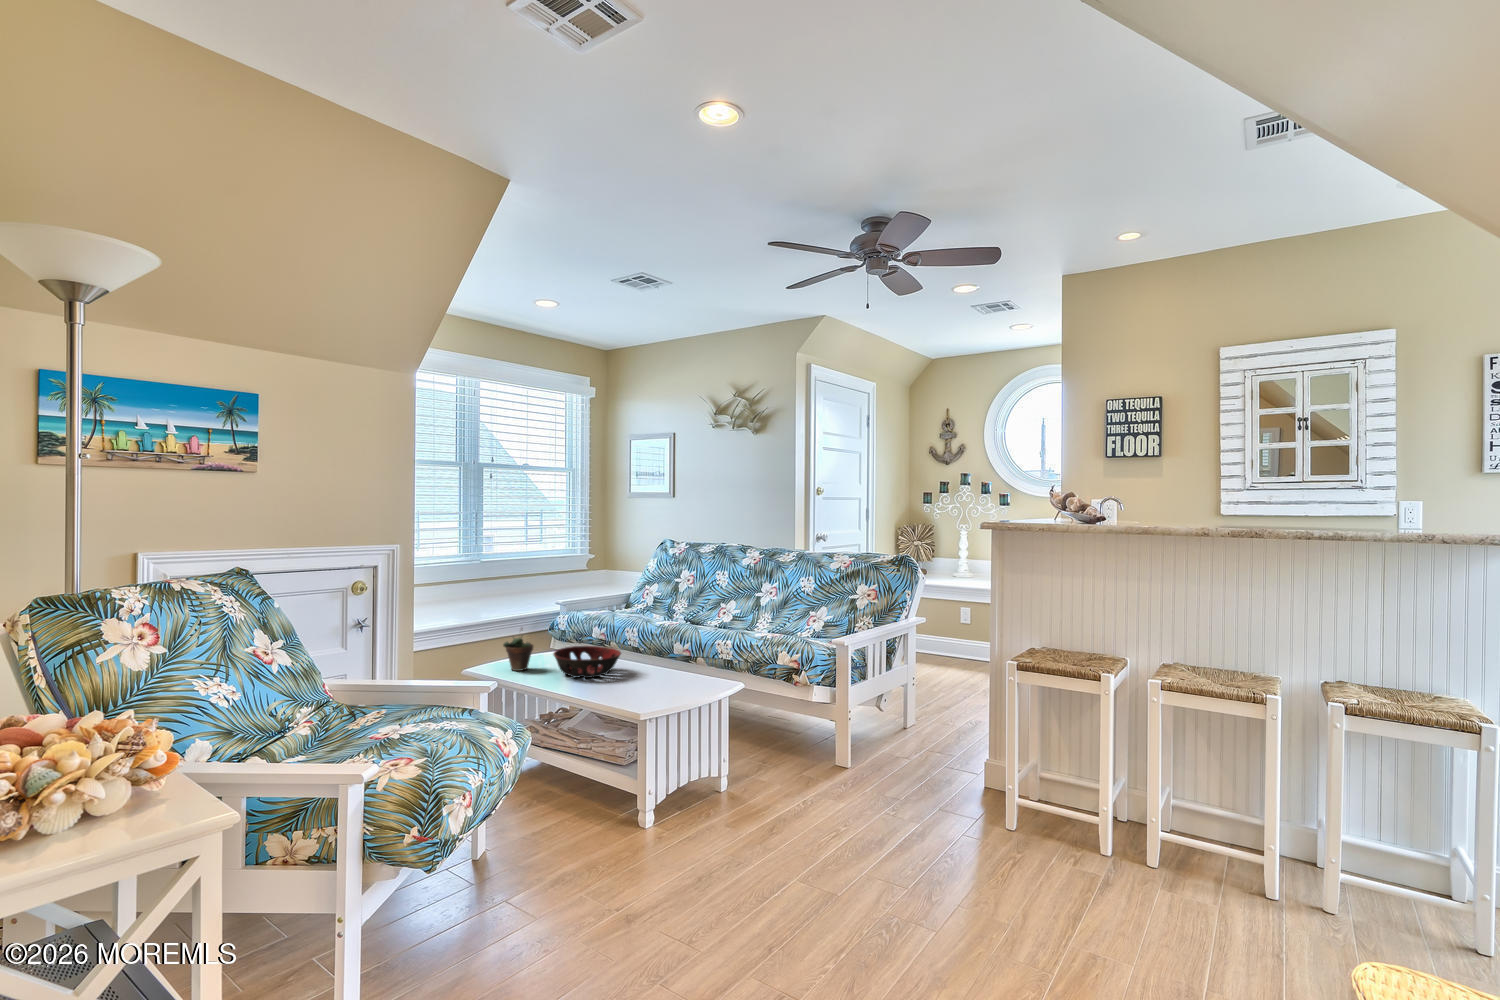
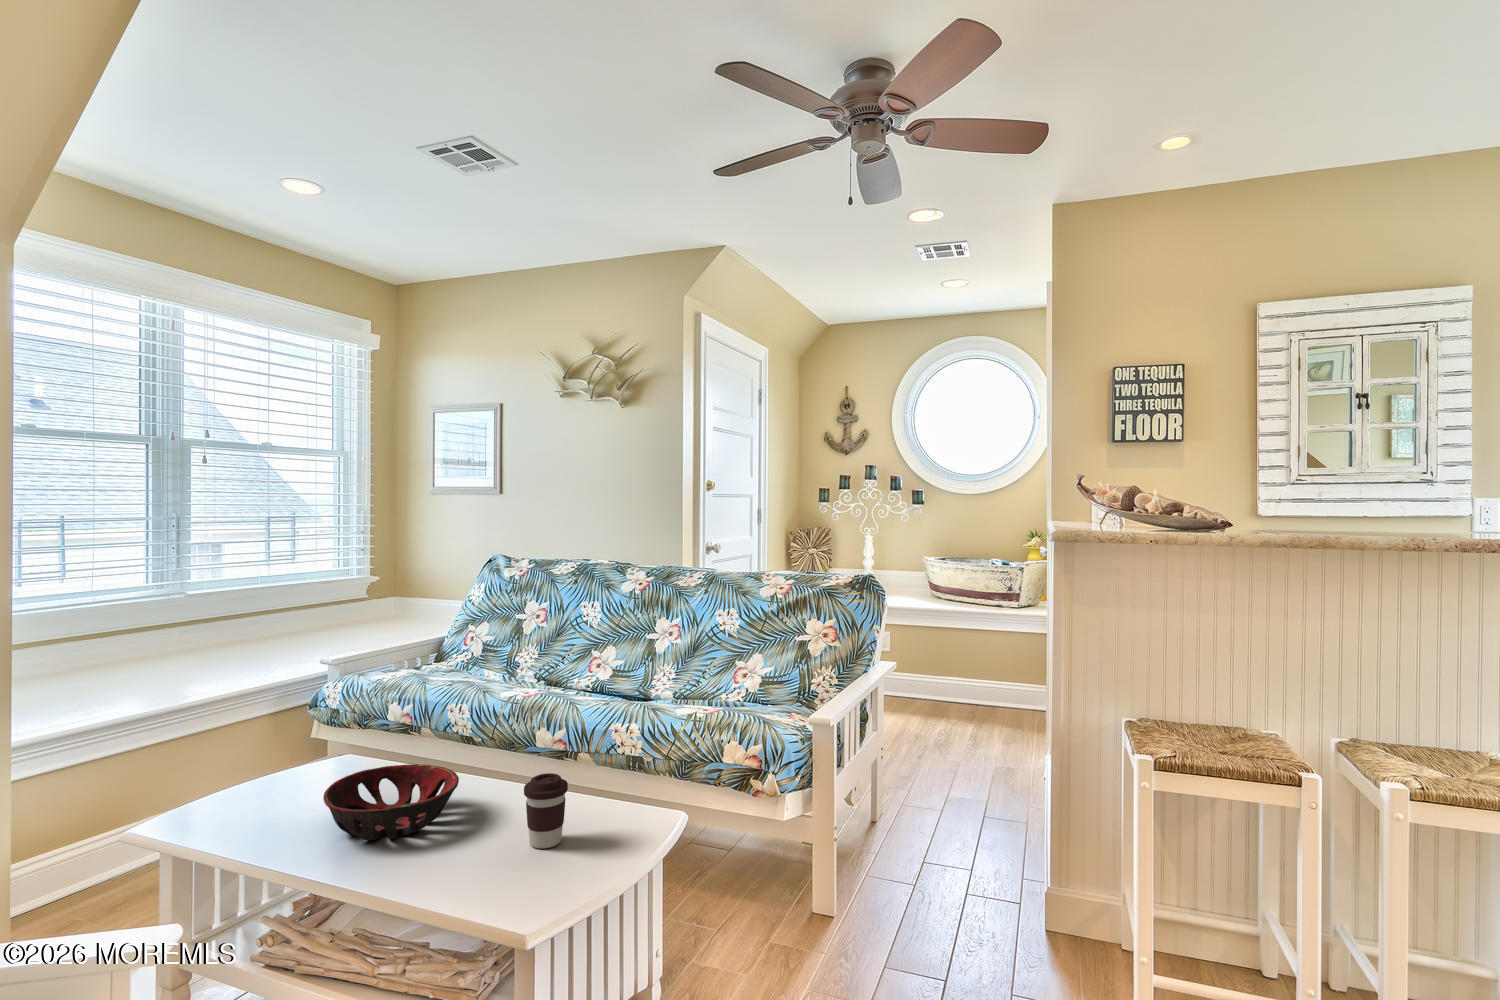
succulent plant: present [503,629,533,671] -> none [213,746,281,834]
coffee cup: none [651,649,674,687] -> present [524,773,568,849]

